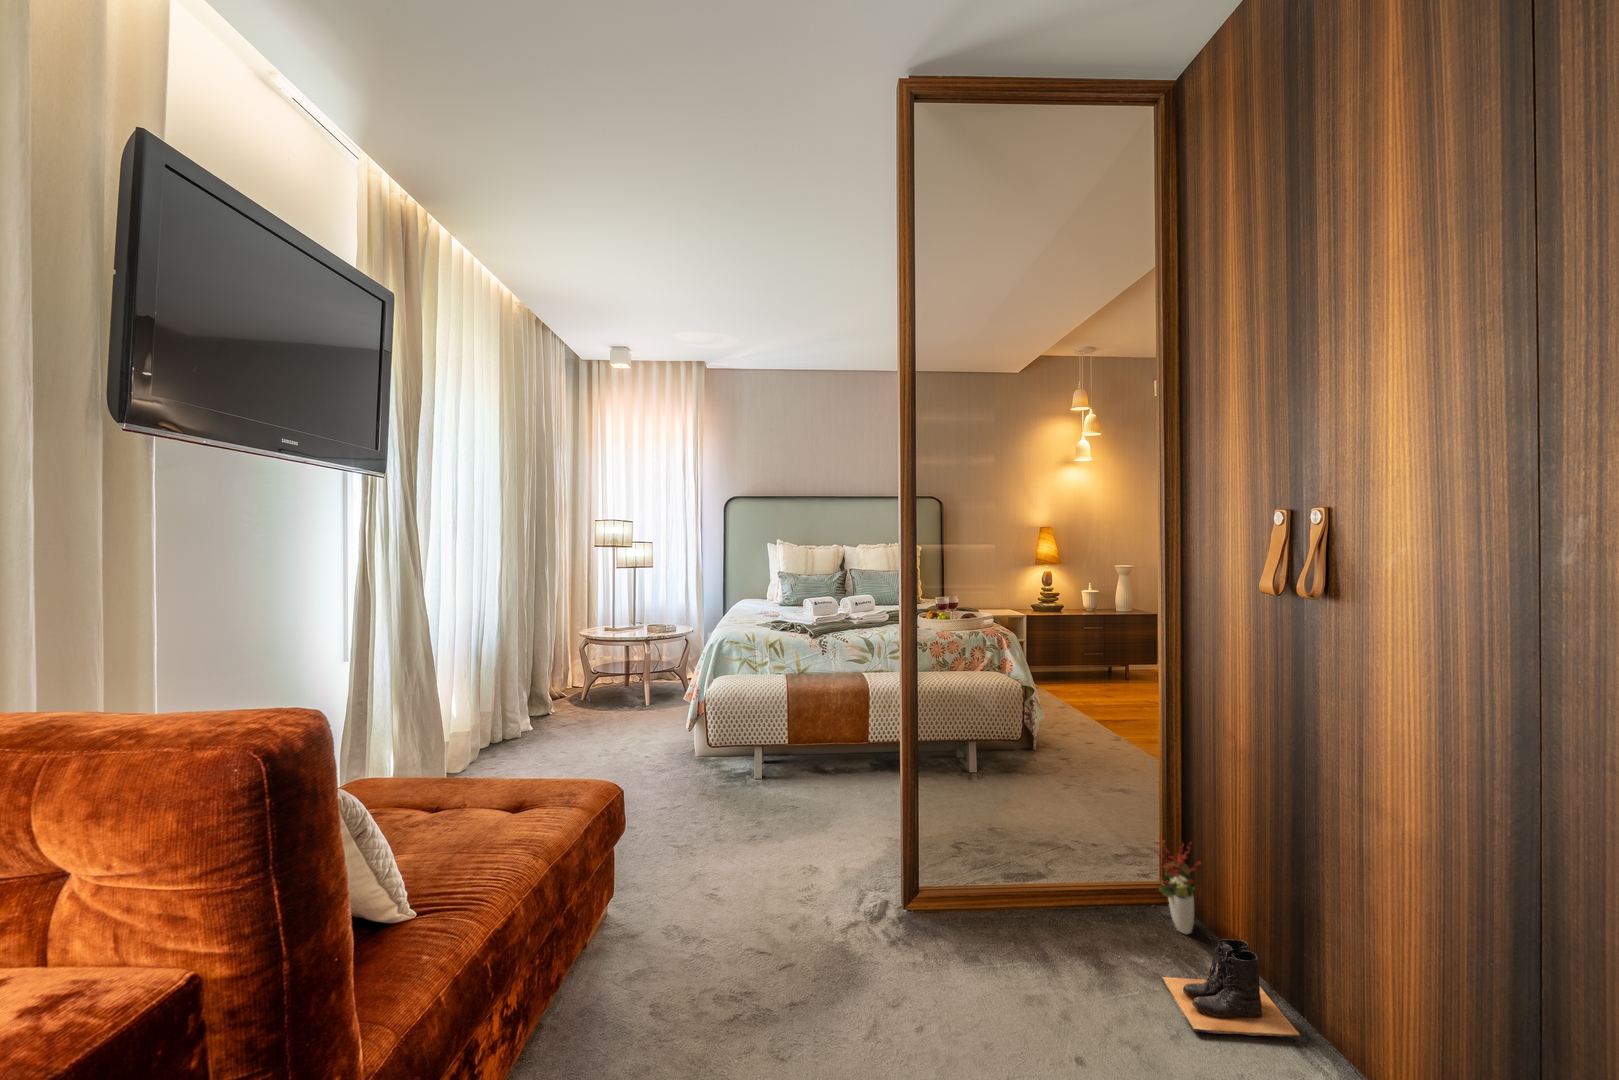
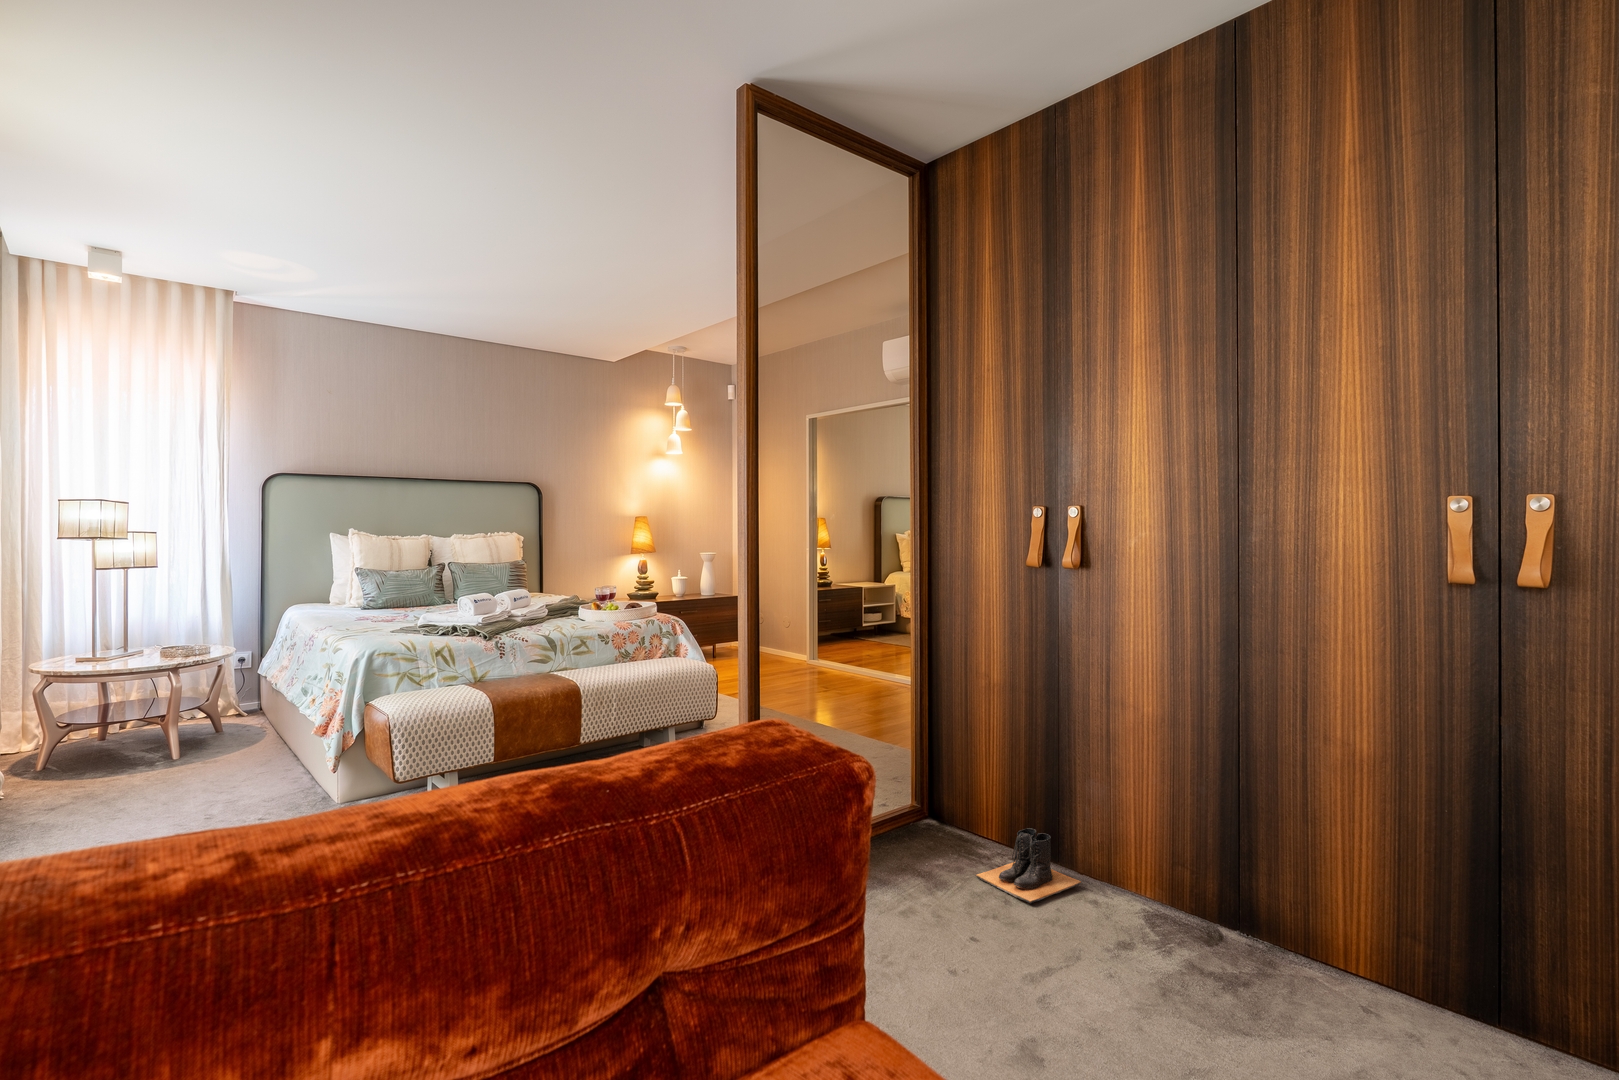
decorative plant: present [1154,841,1201,934] -> none [927,767,963,841]

